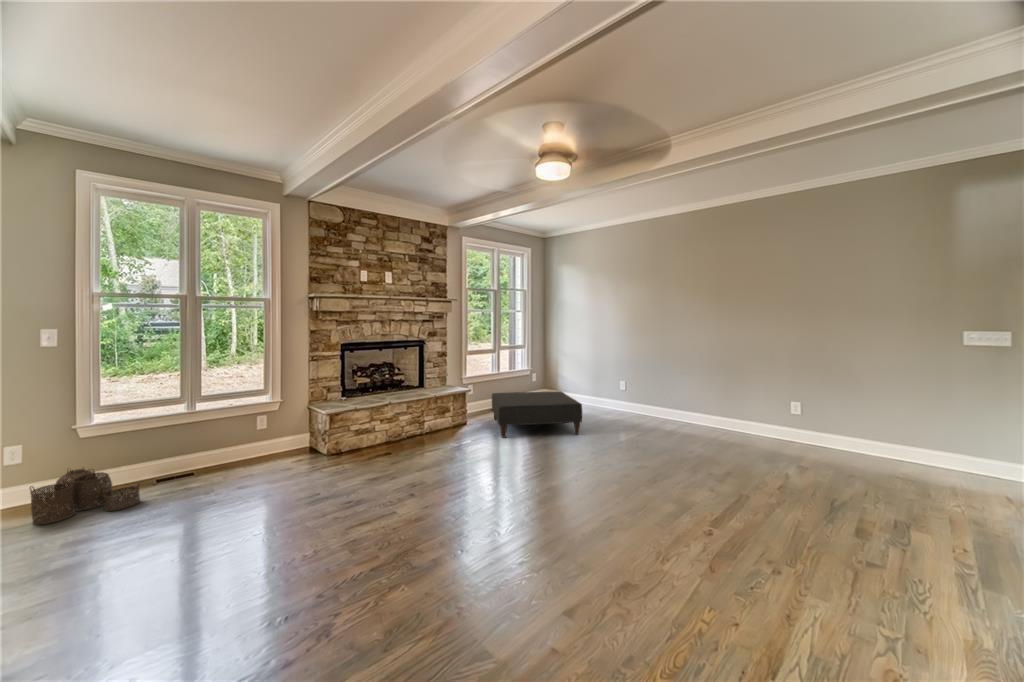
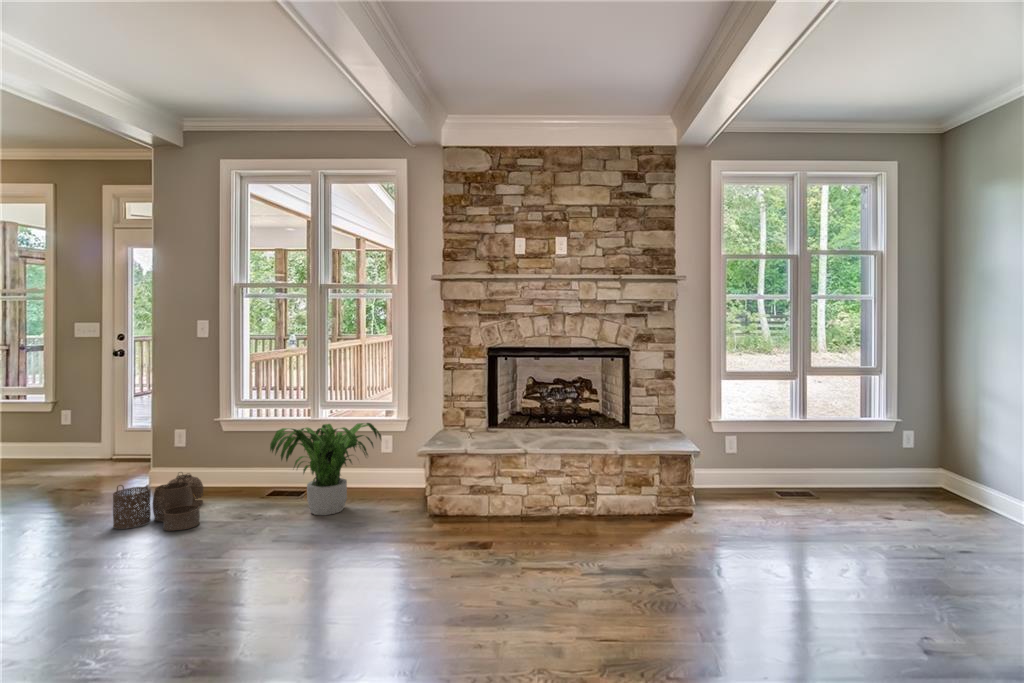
ottoman: present [492,391,582,438] -> none [718,459,974,616]
potted plant: none [203,400,281,472] -> present [270,423,381,515]

